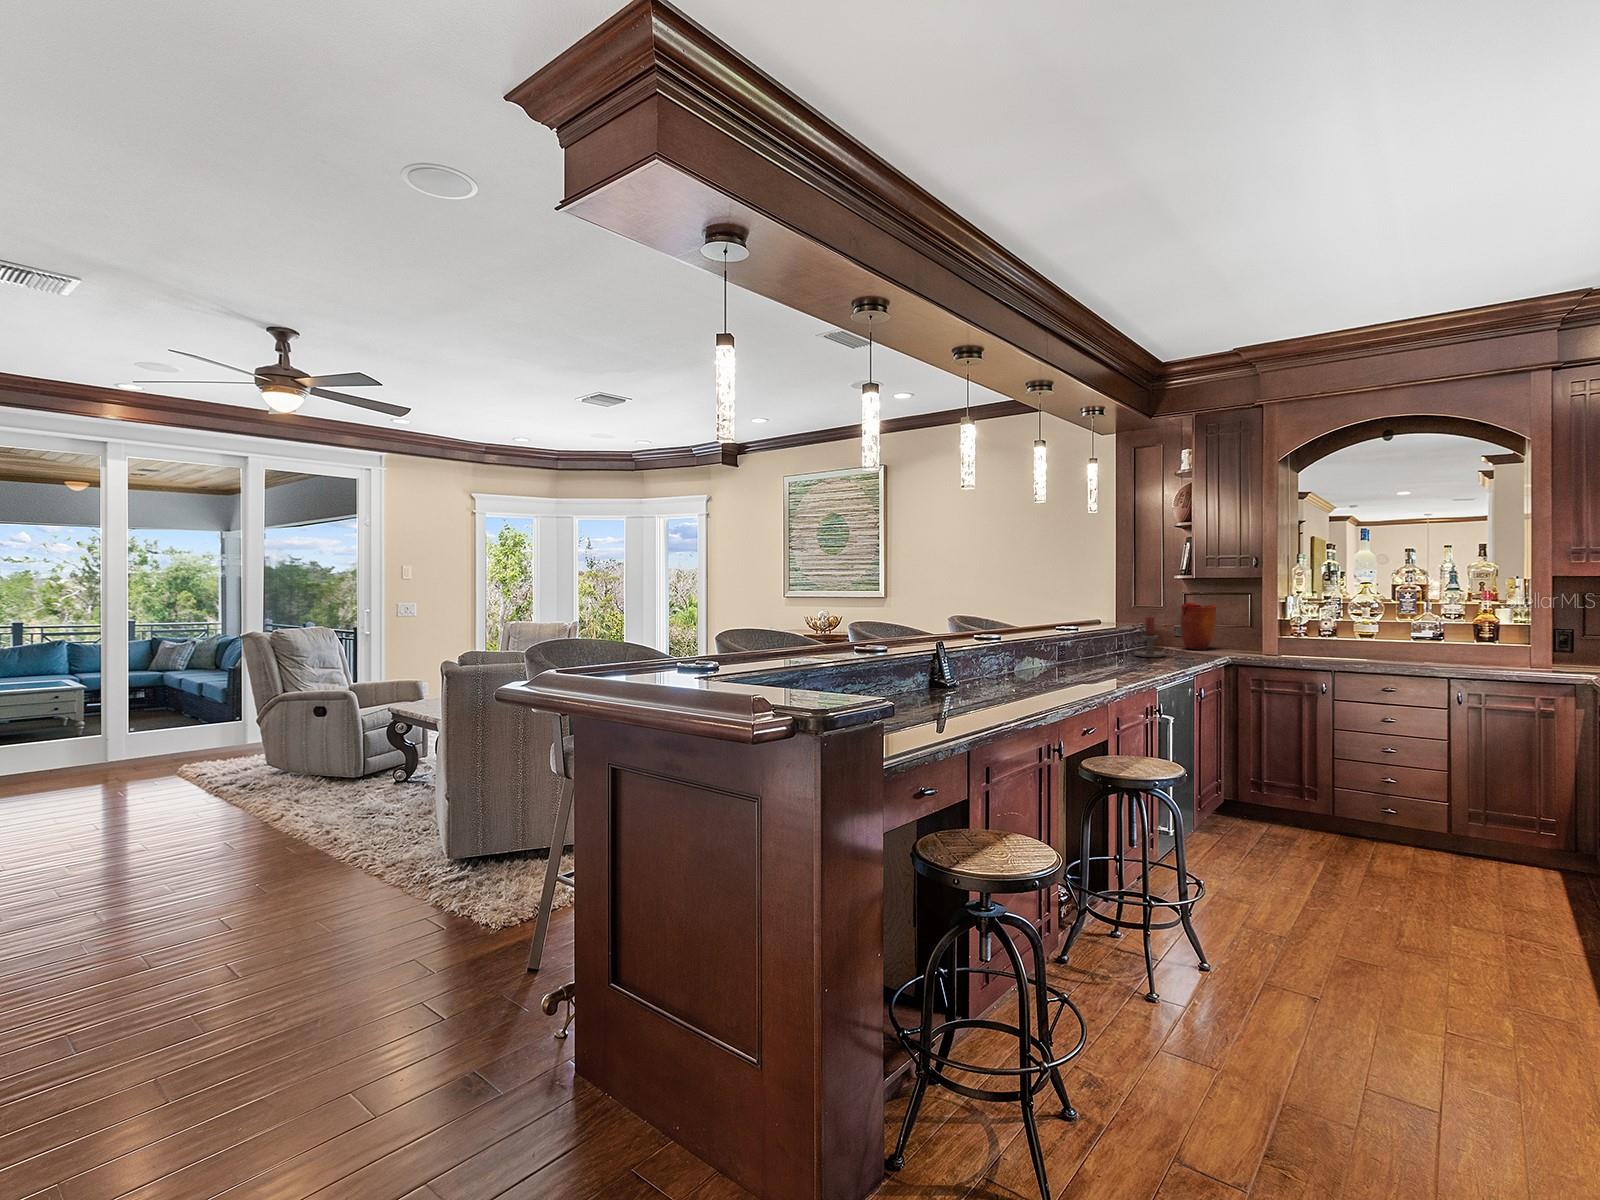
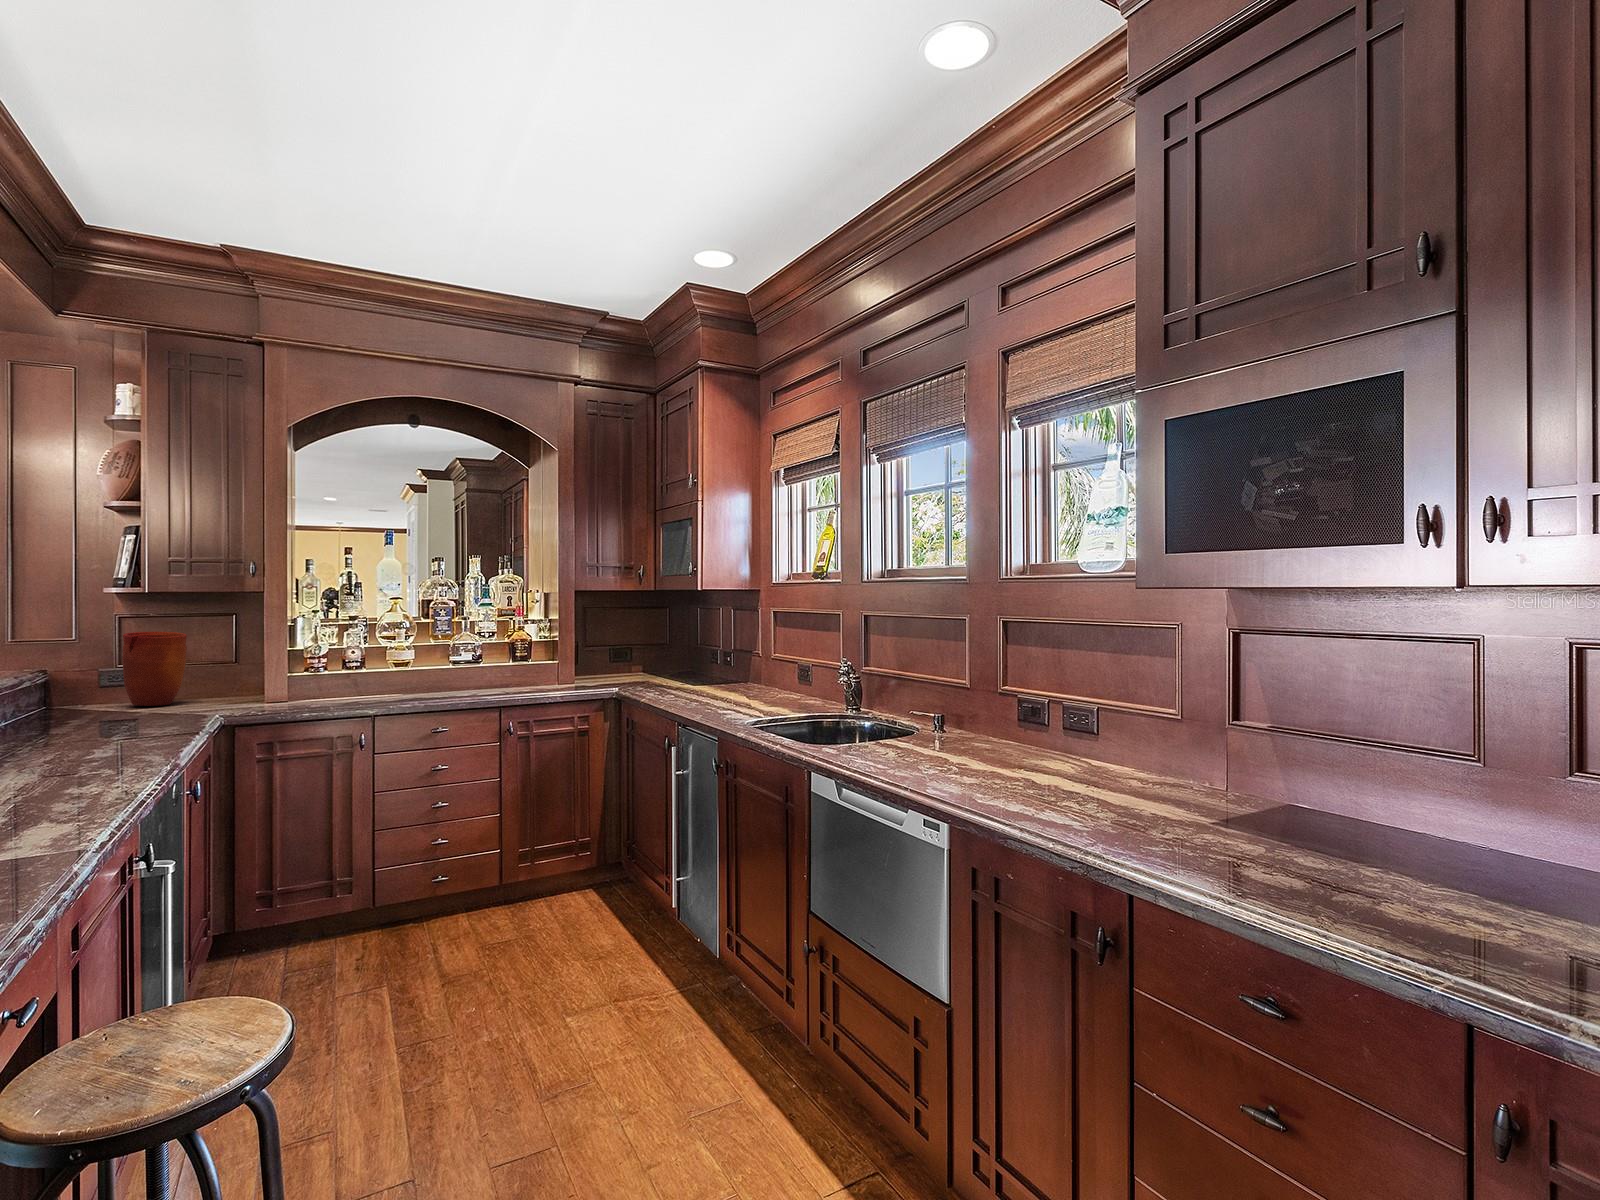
candle holder: present [1135,617,1175,657] -> none [37,655,122,728]

